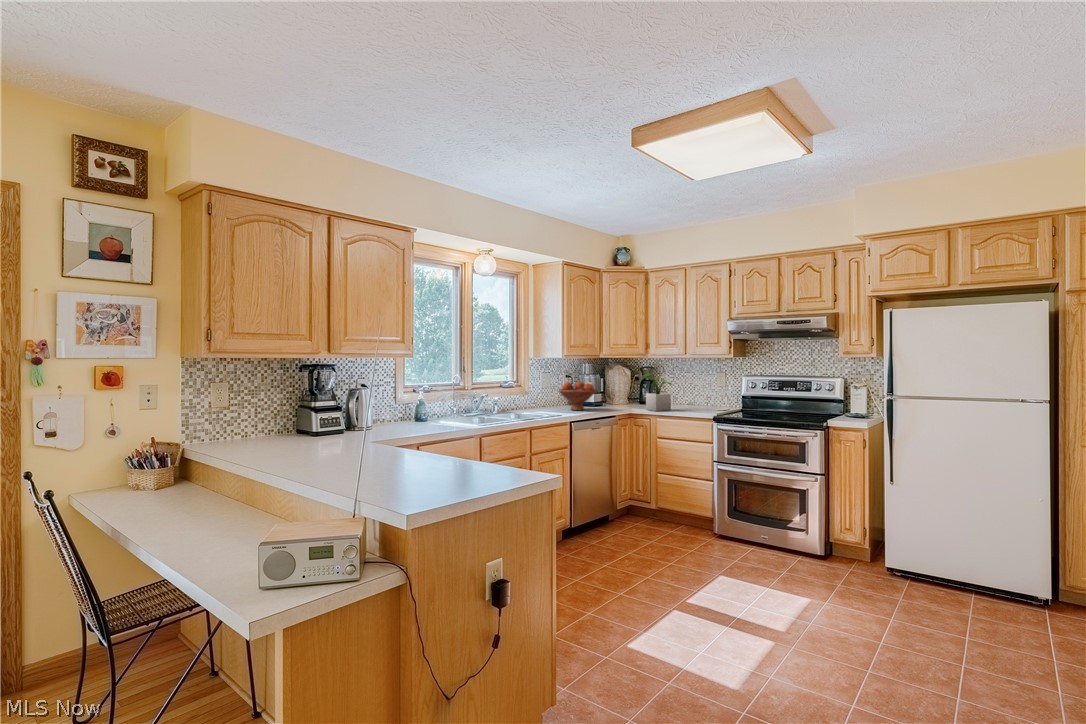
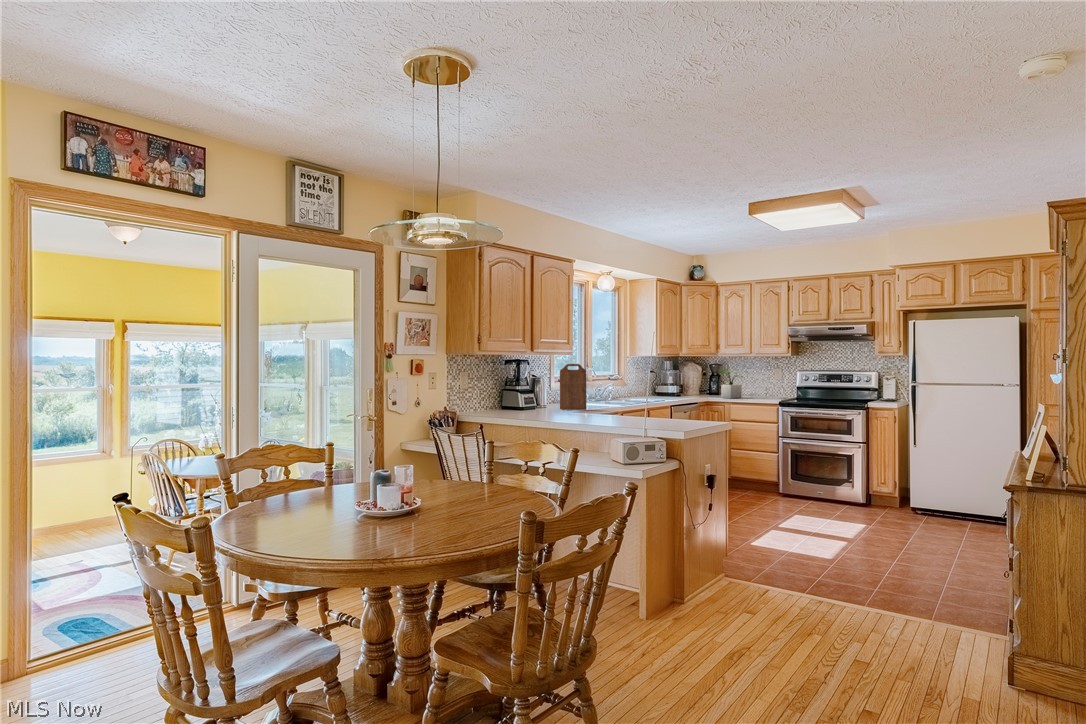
cutting board: none [385,370,420,434] -> present [560,364,586,410]
fruit bowl: present [559,382,596,410] -> none [651,375,683,398]

